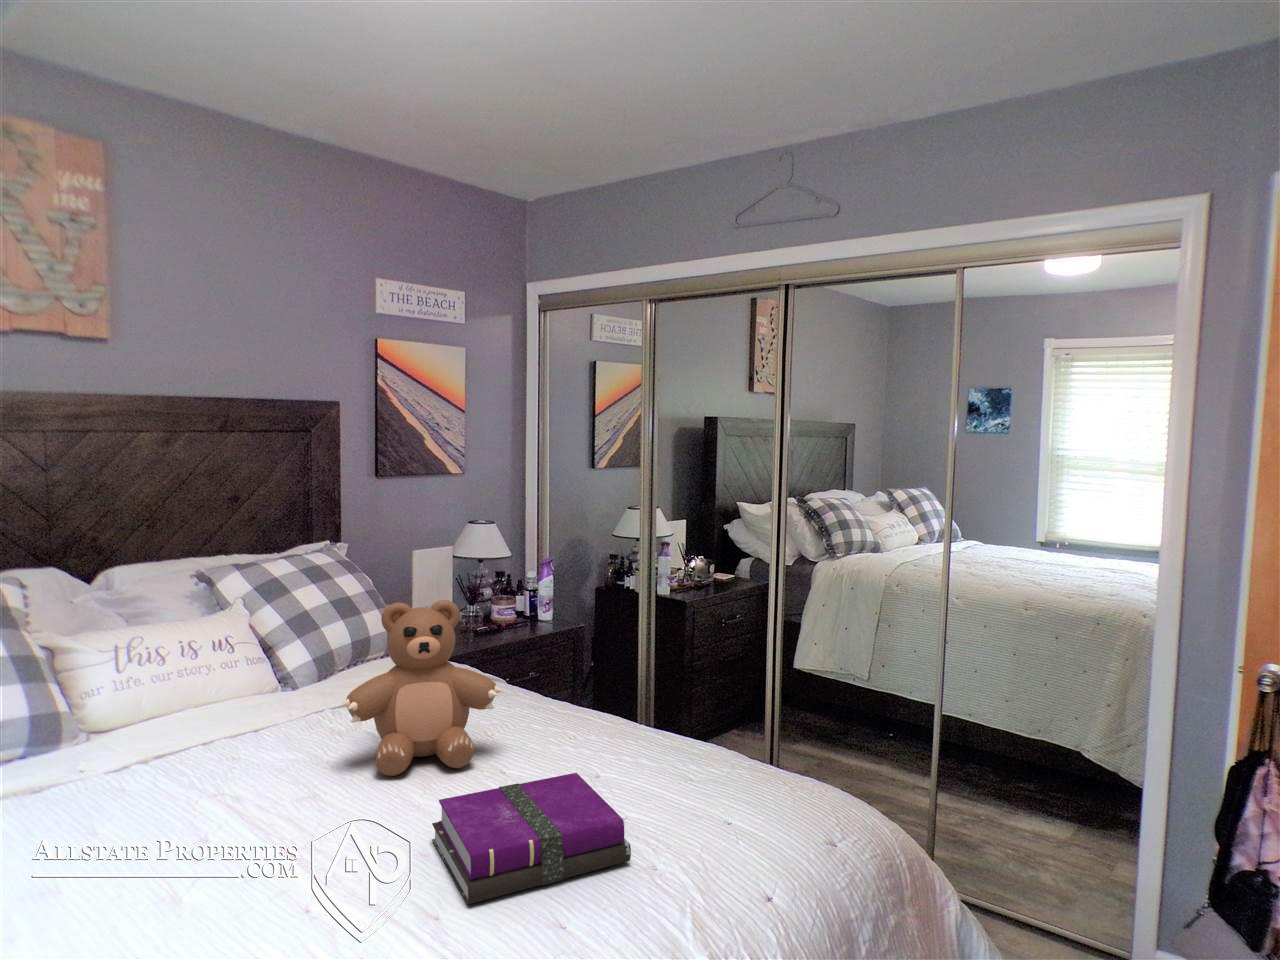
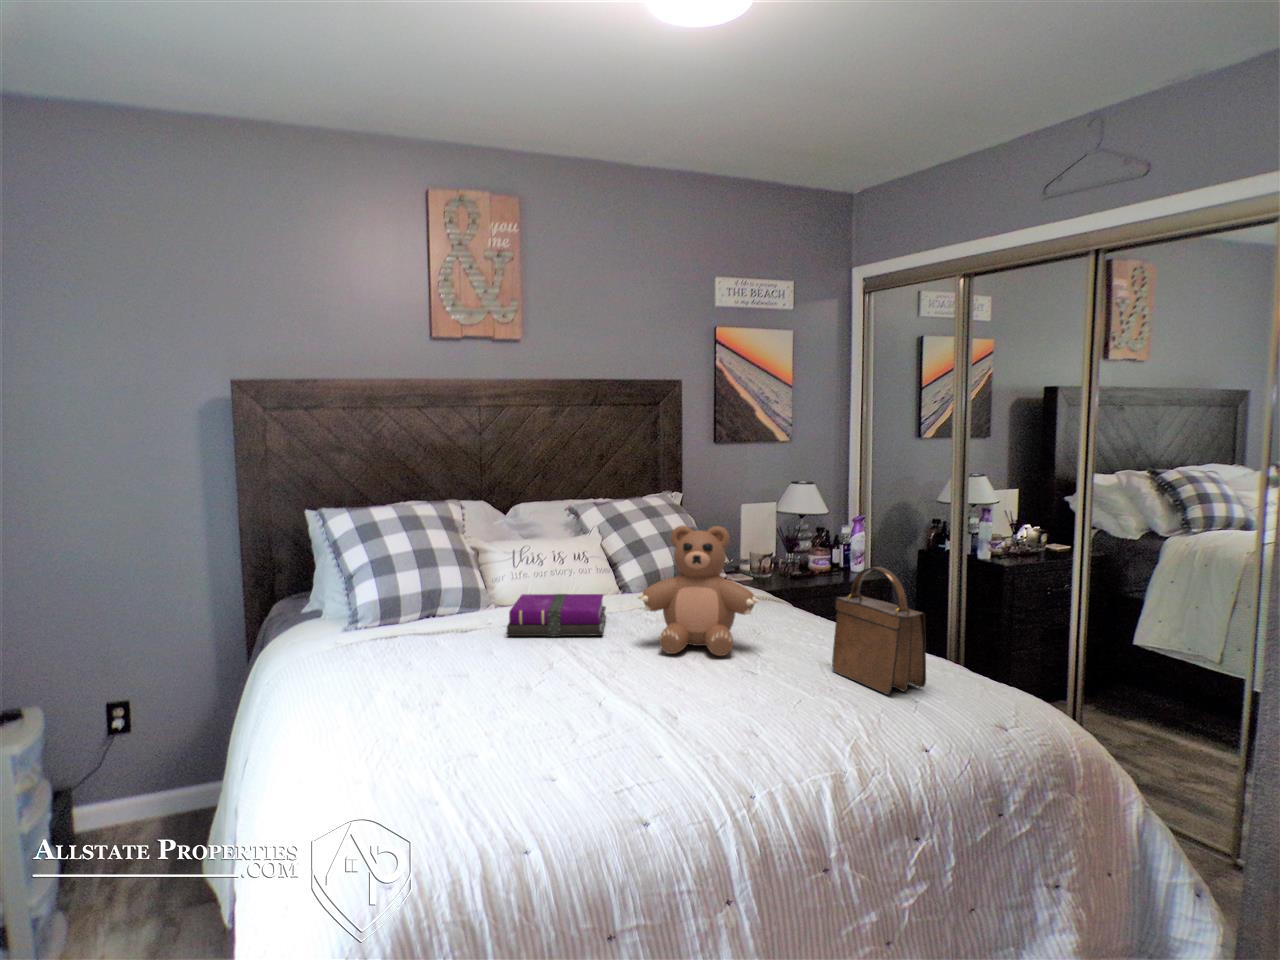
handbag: none [597,640,705,790] -> present [832,567,926,695]
notebook: present [432,773,631,904] -> present [507,594,606,636]

